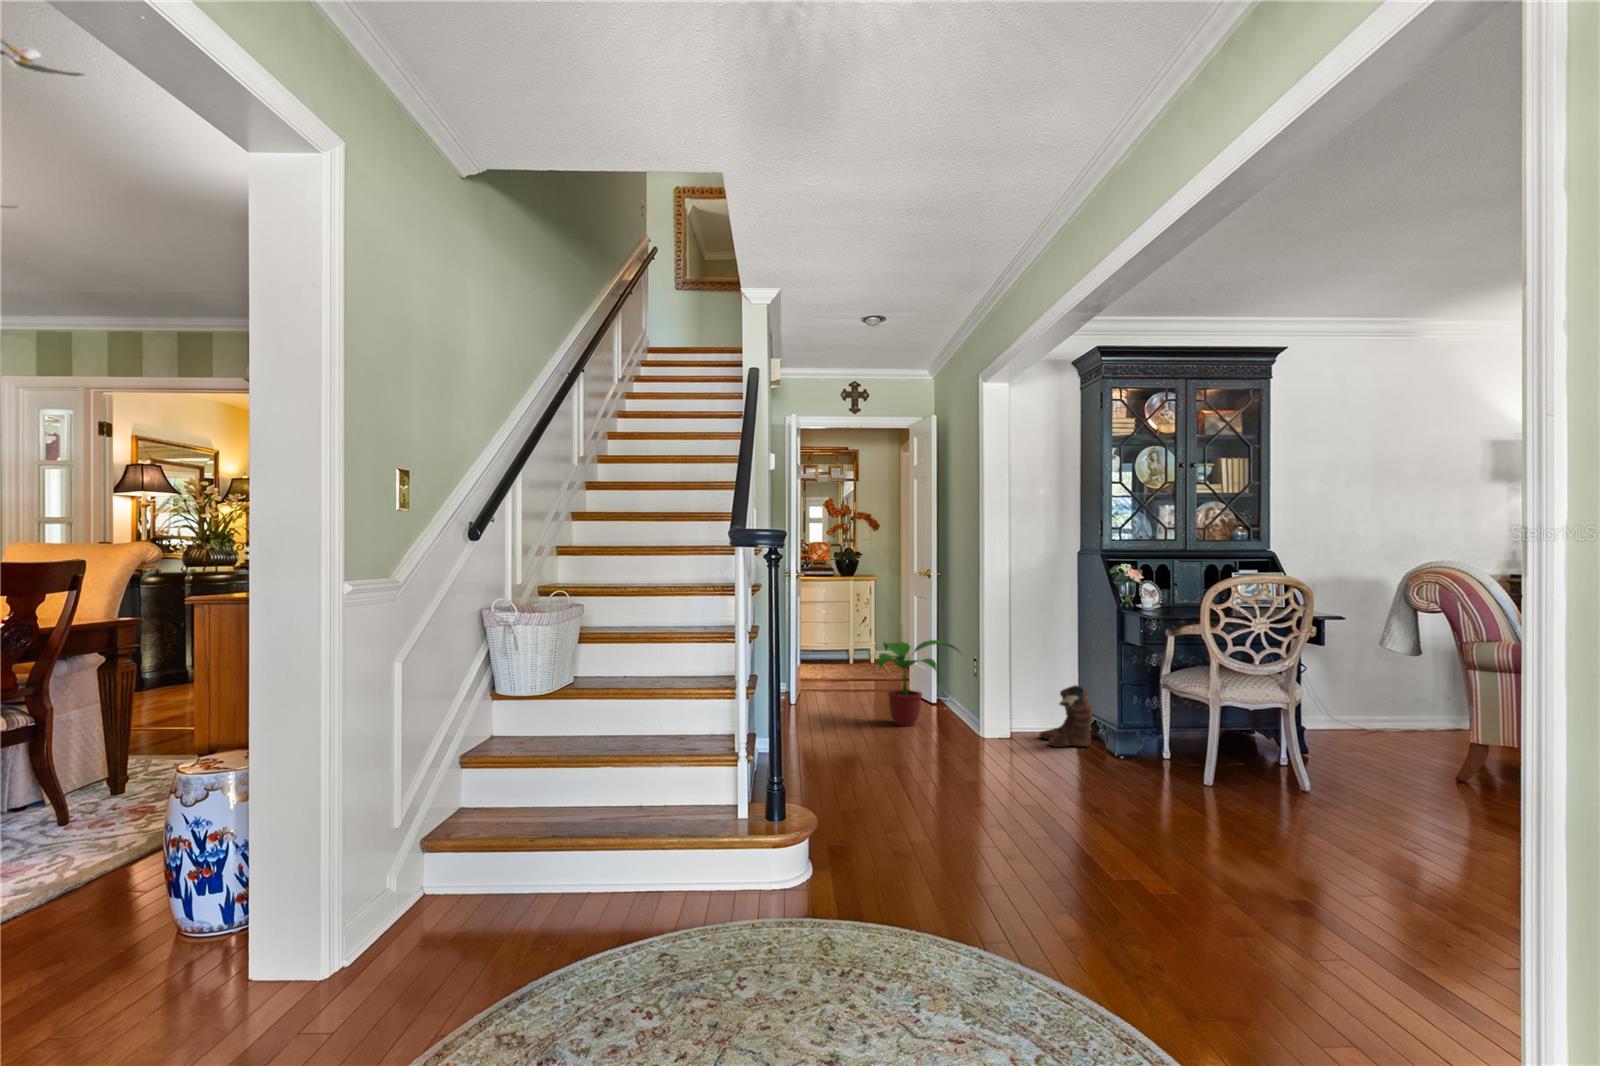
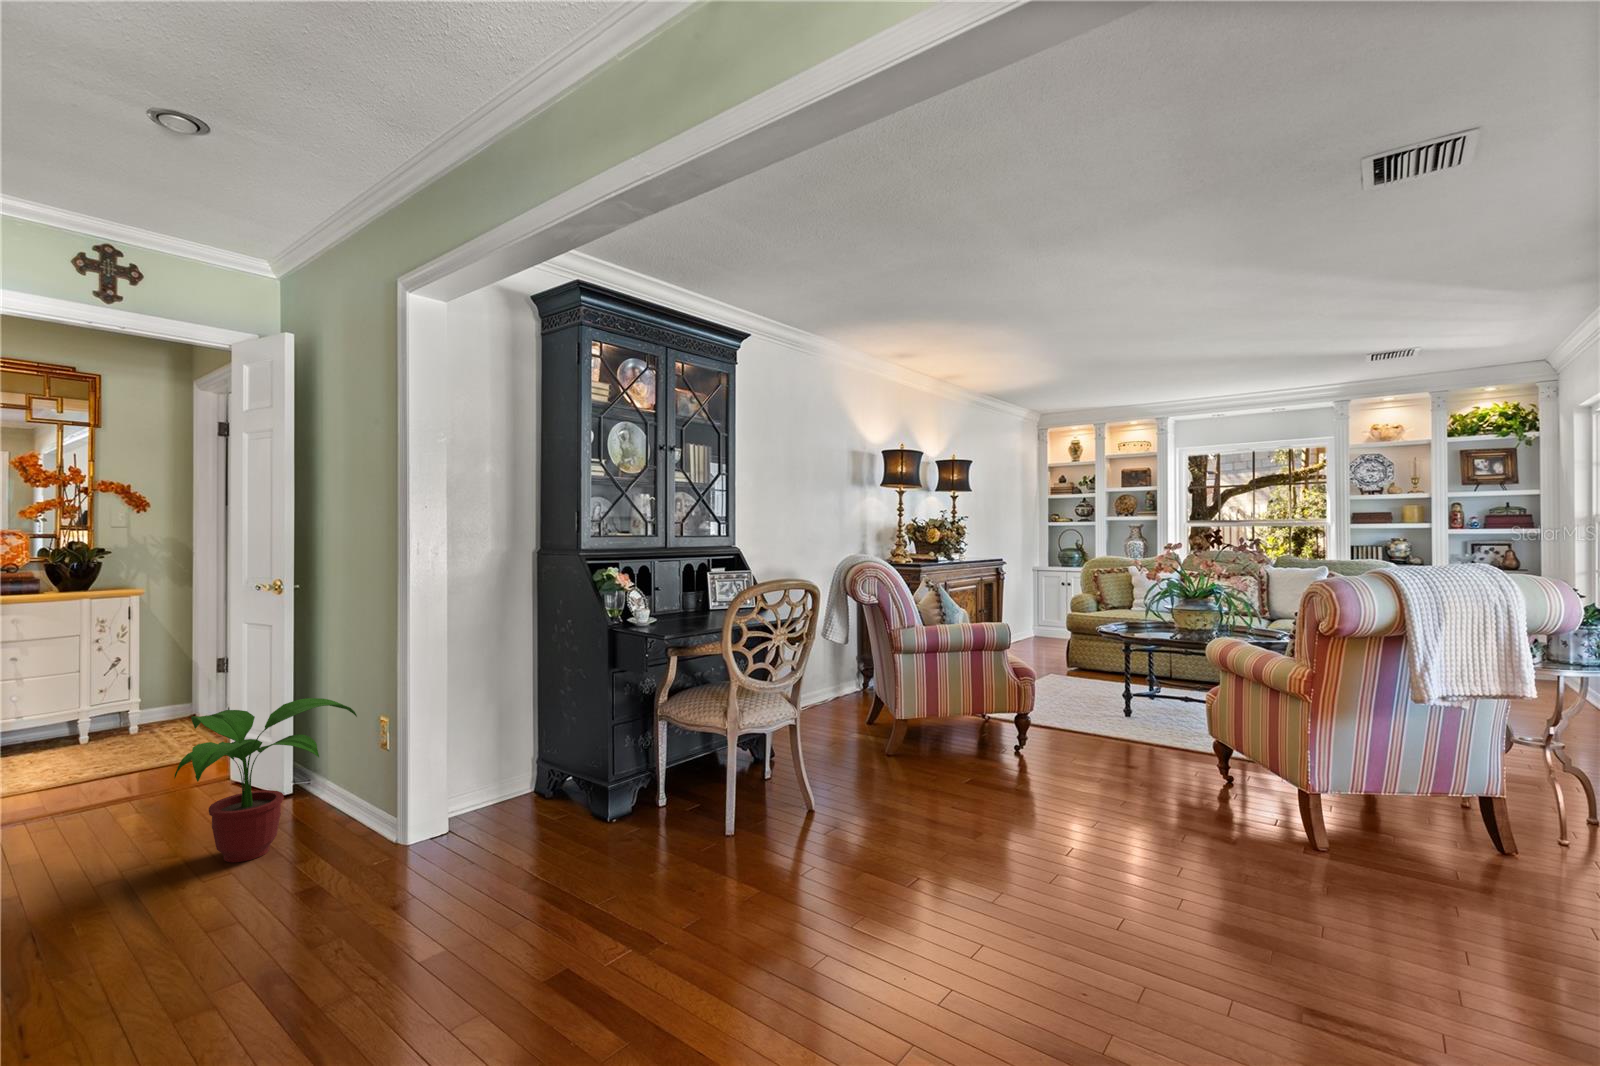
boots: present [1039,685,1093,747] -> none [492,732,572,830]

